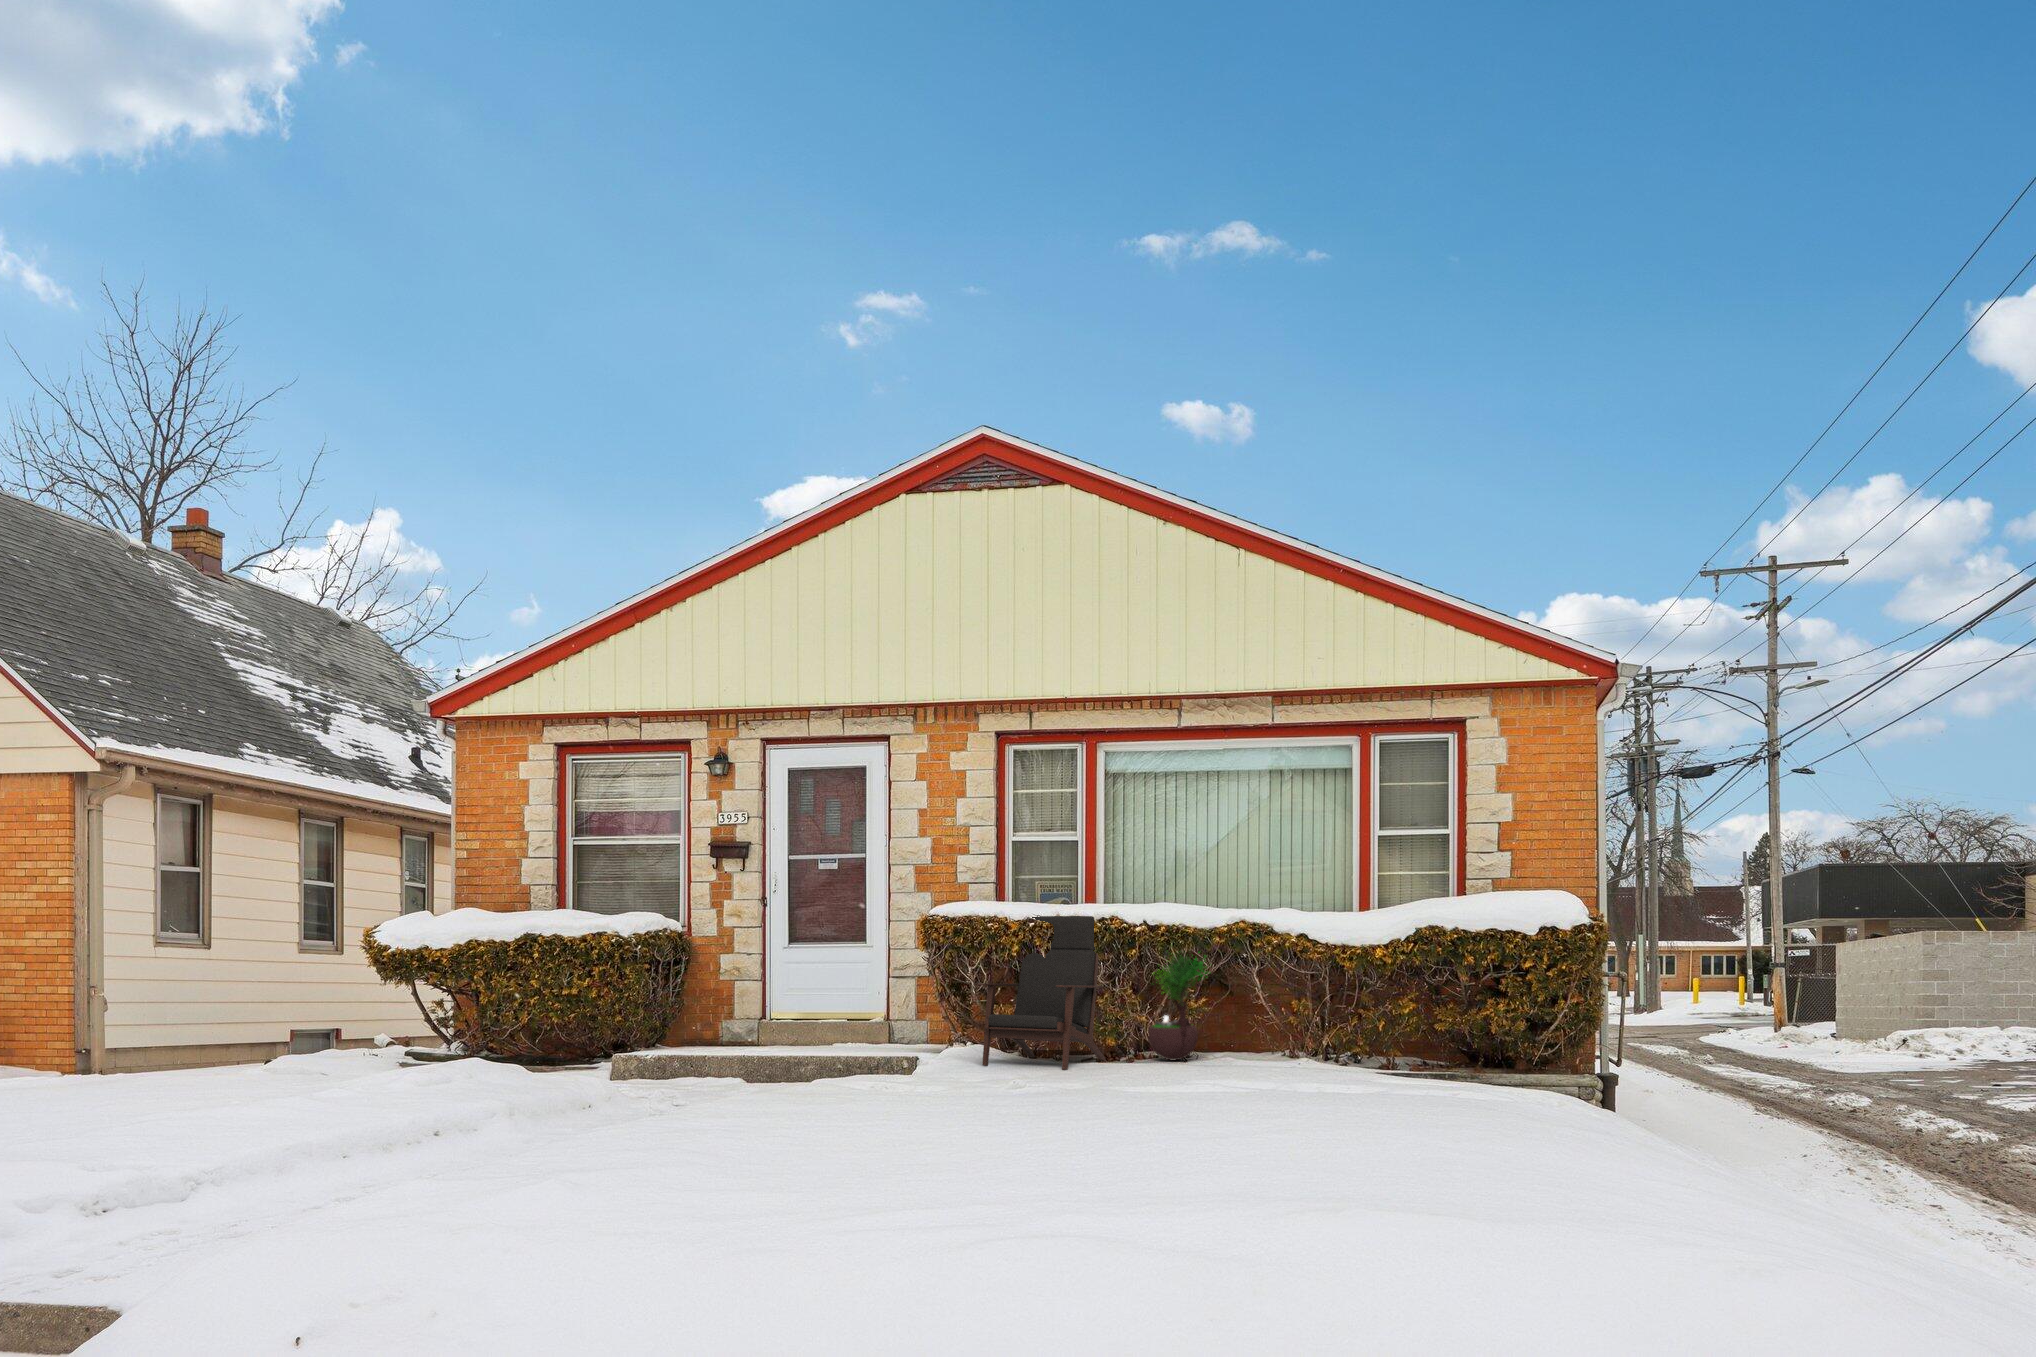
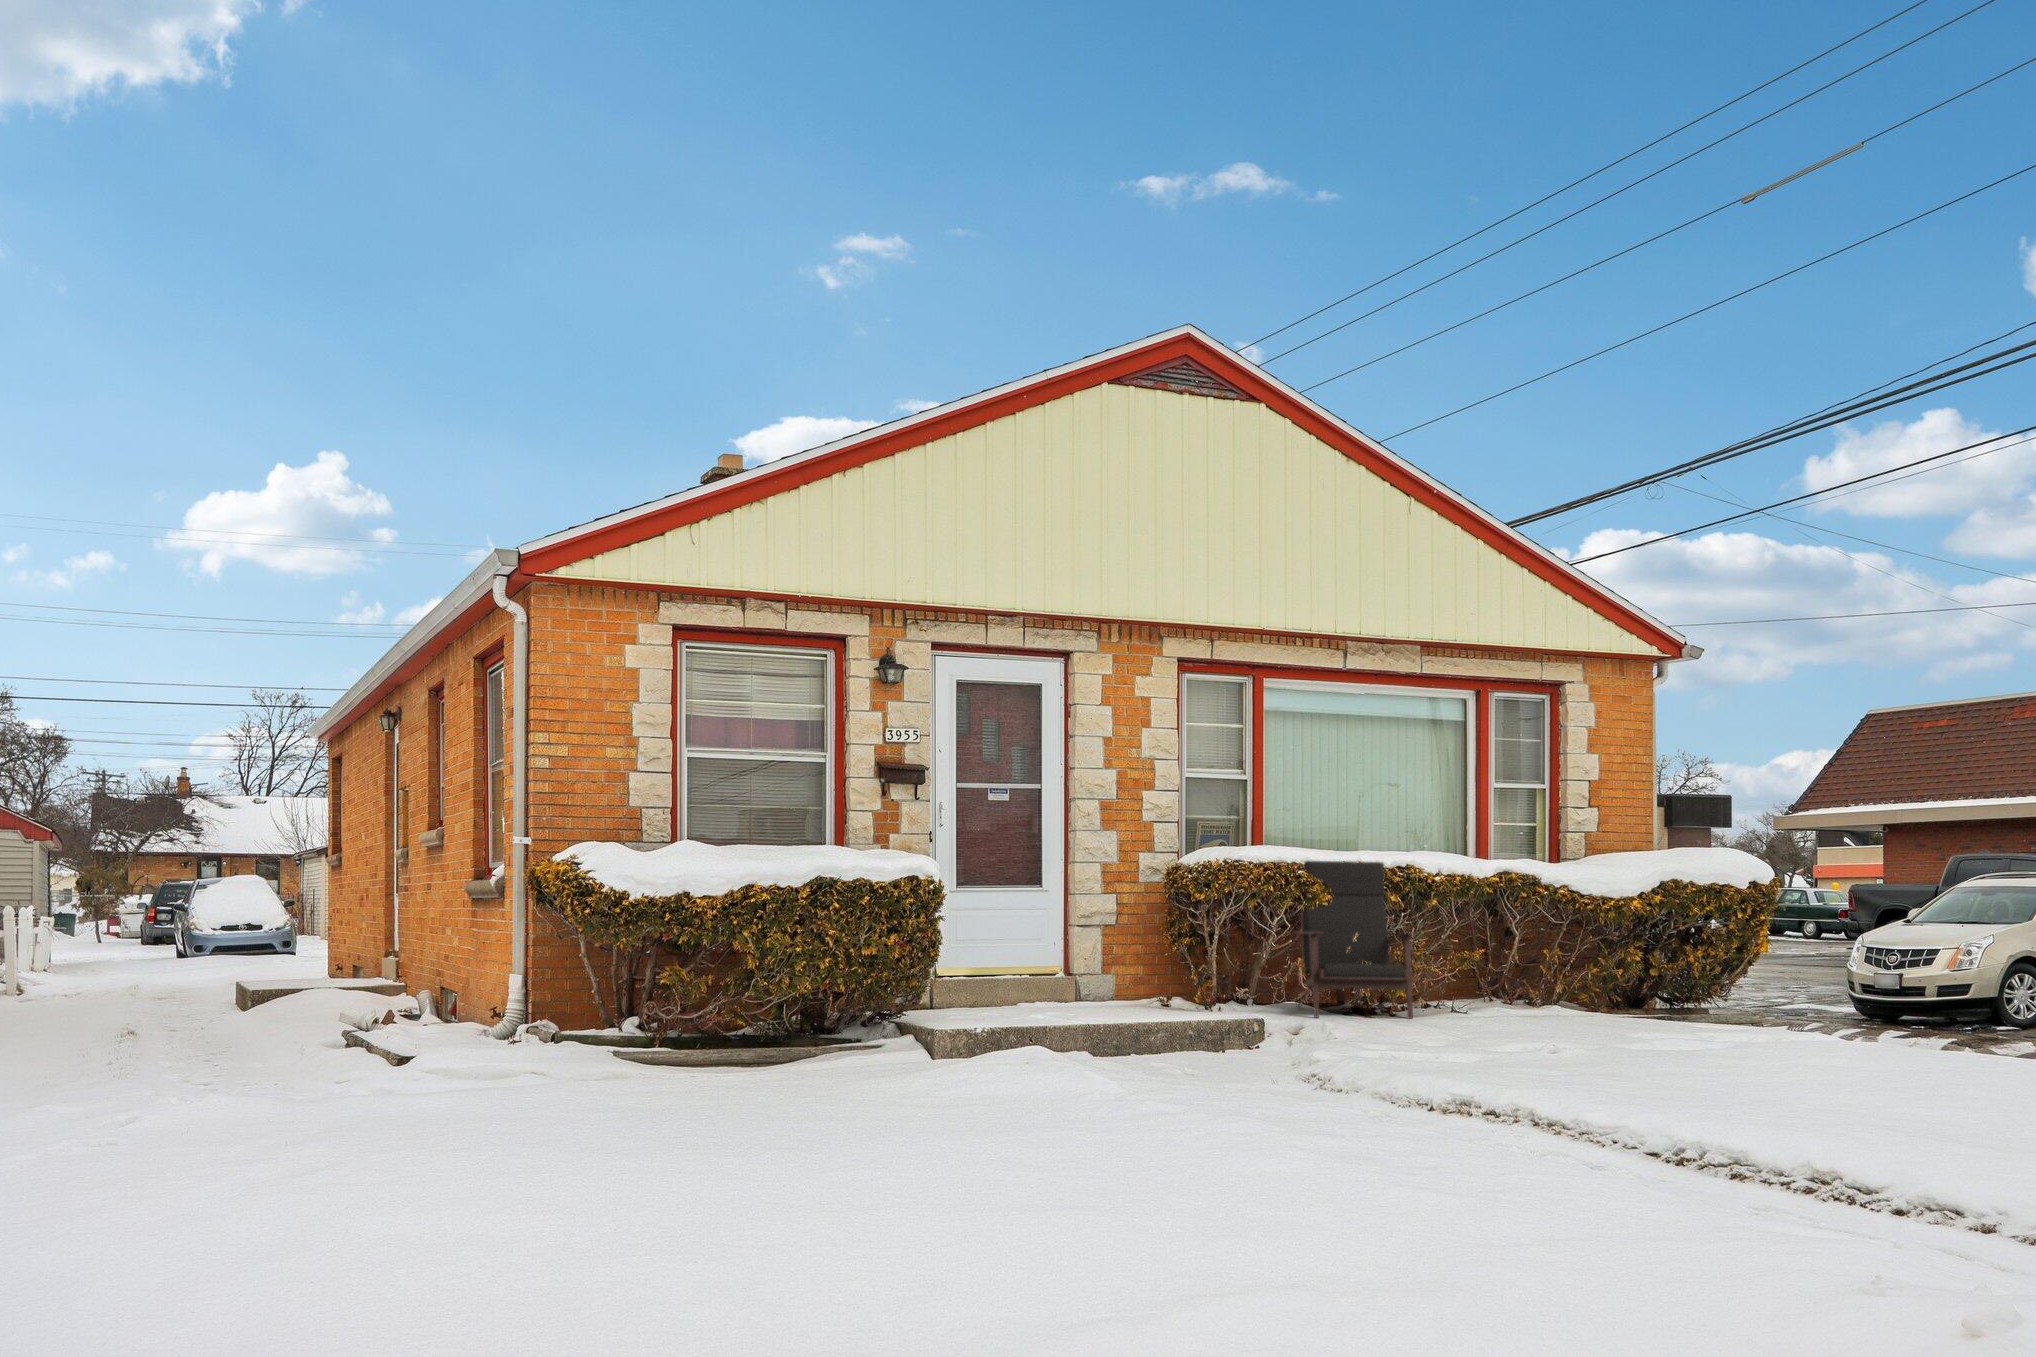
potted tree: present [1149,954,1204,1060] -> none [1411,891,1478,1006]

